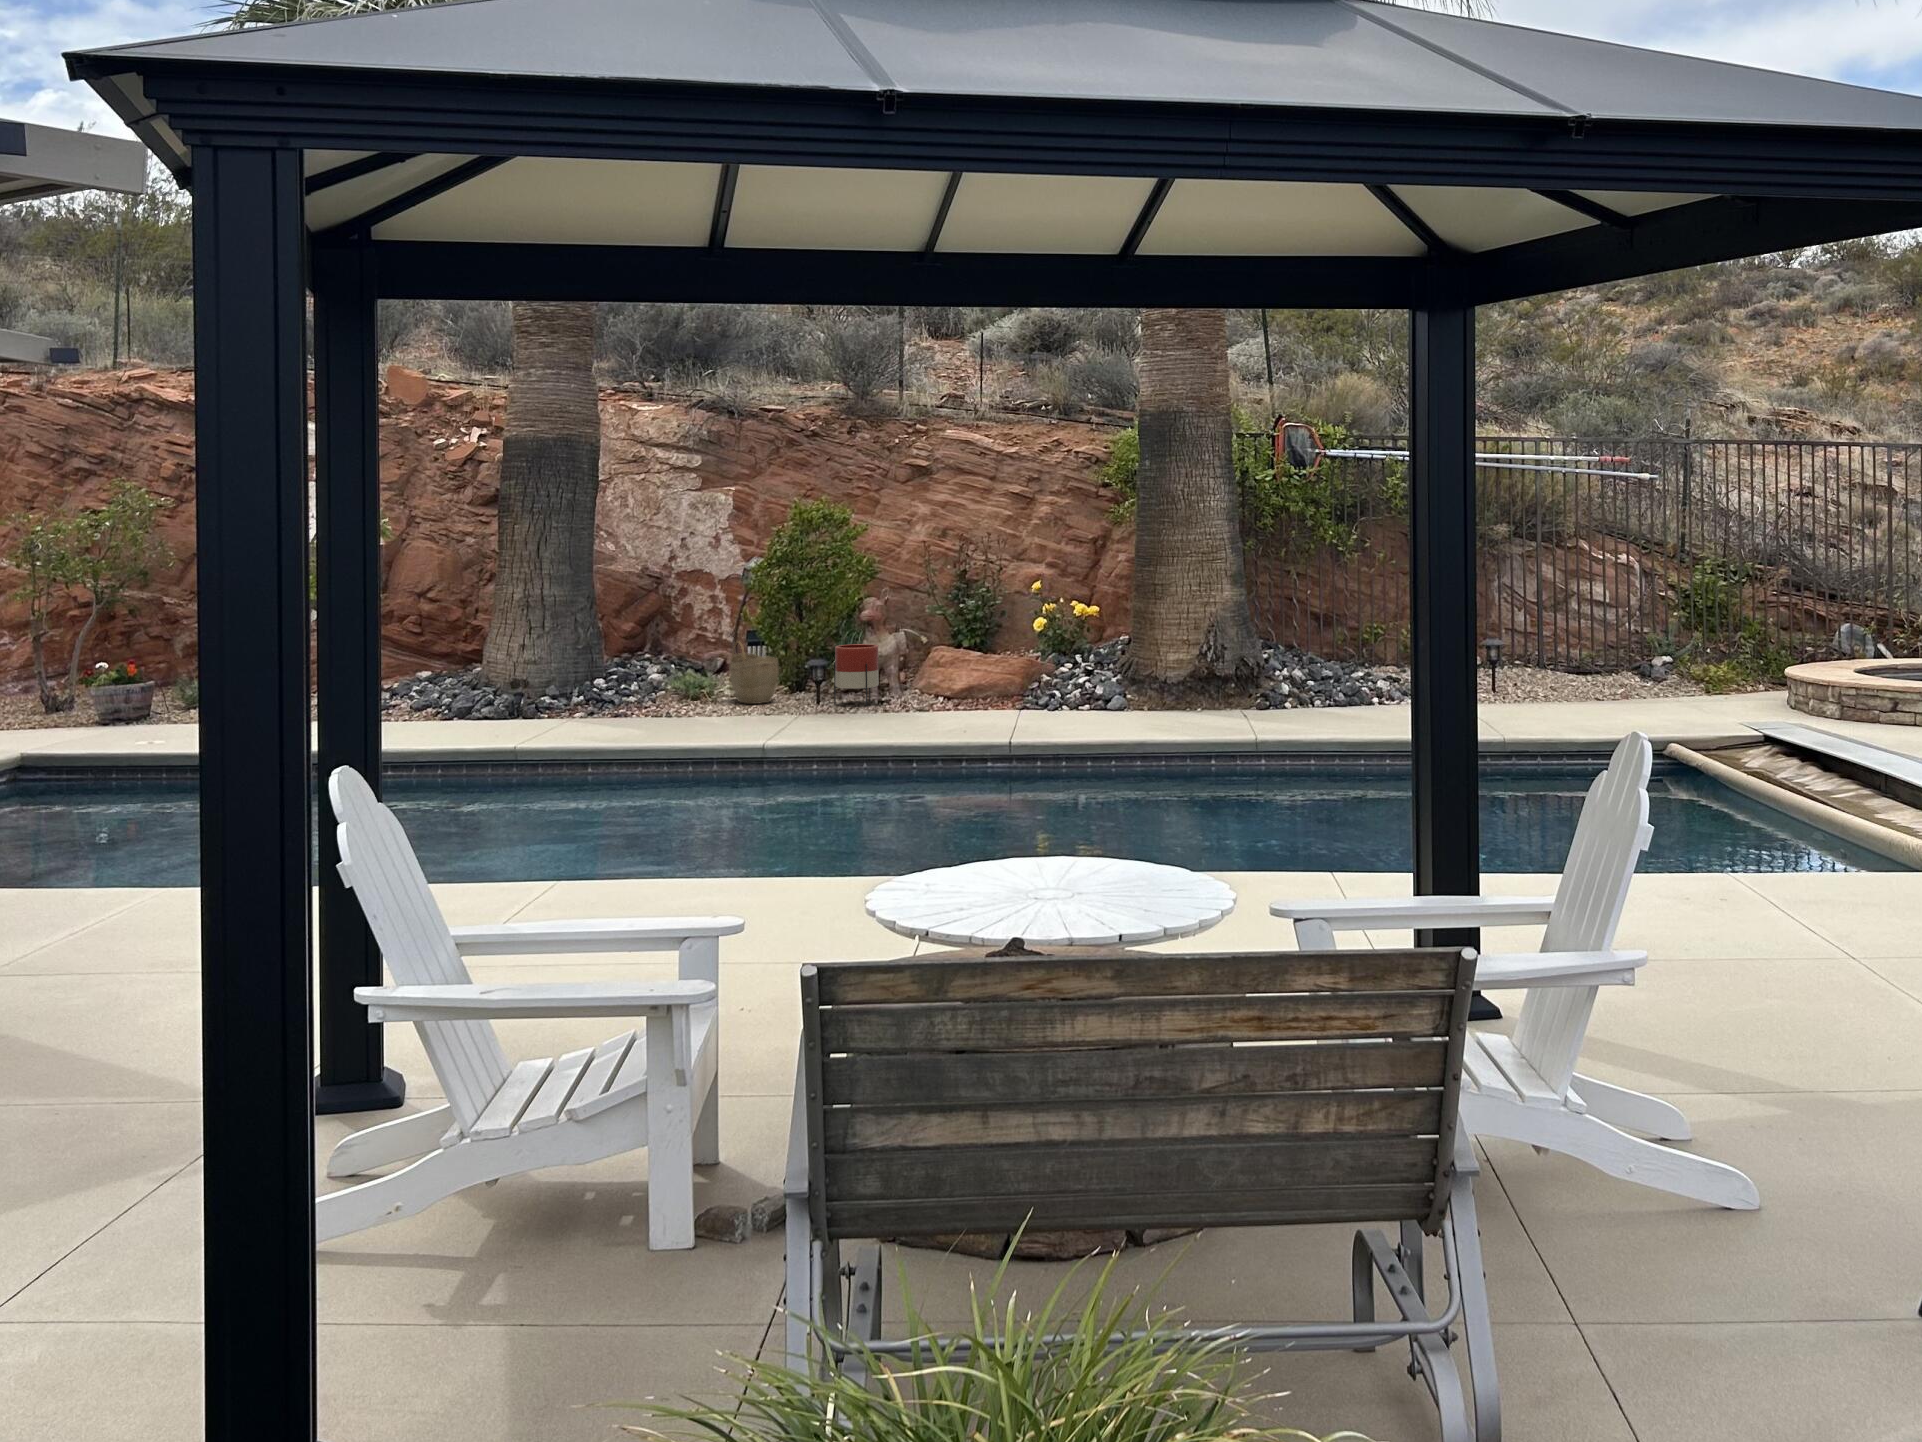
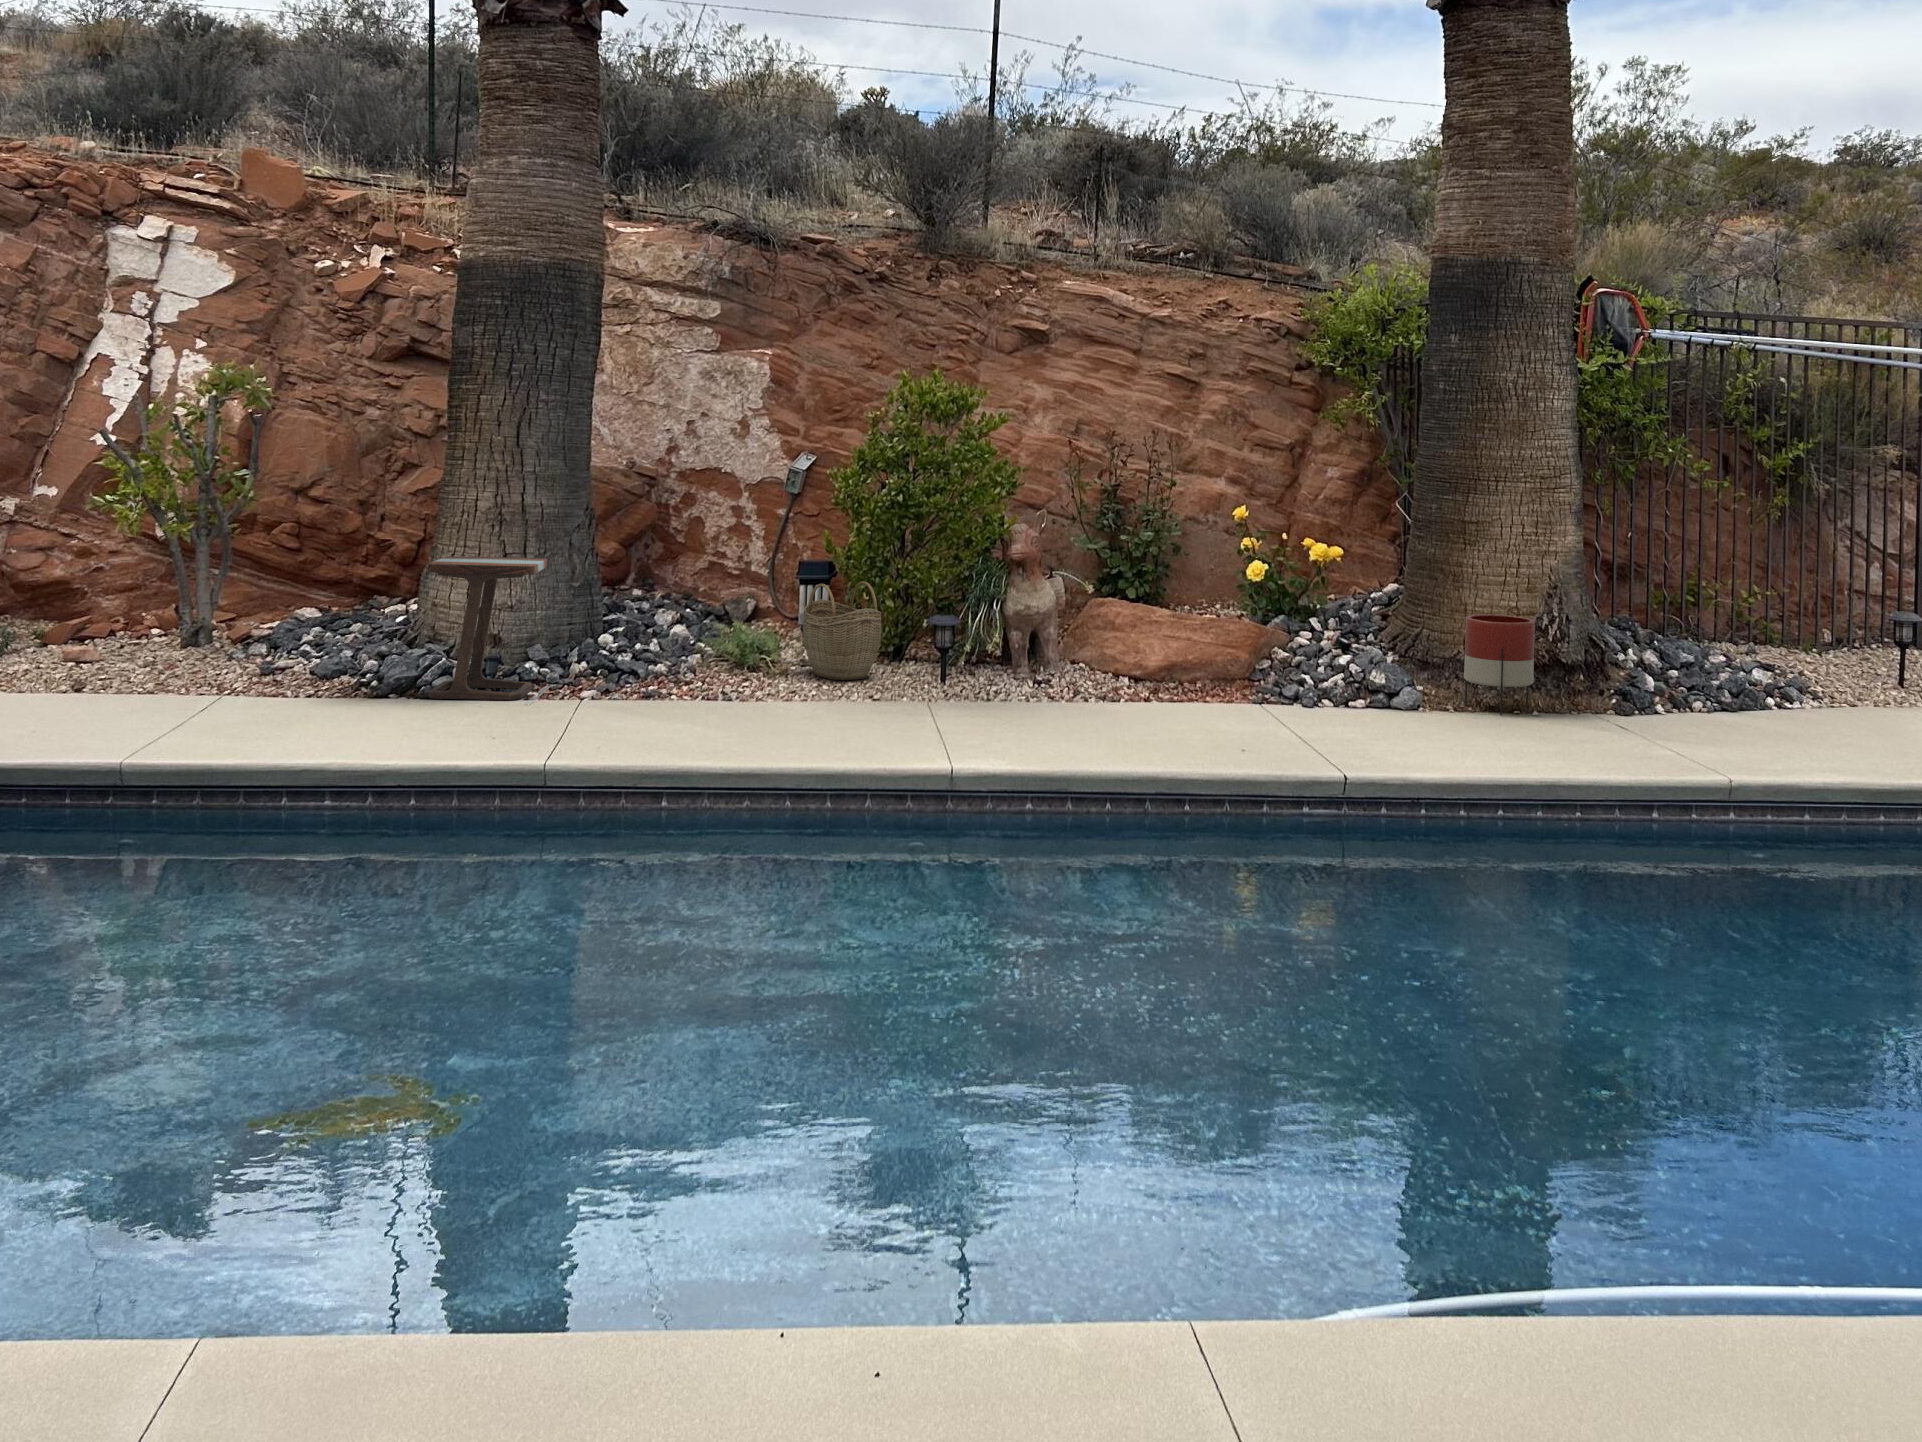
side table: none [473,629,562,721] -> present [428,556,548,703]
planter: present [834,644,879,706] -> present [1464,615,1535,716]

